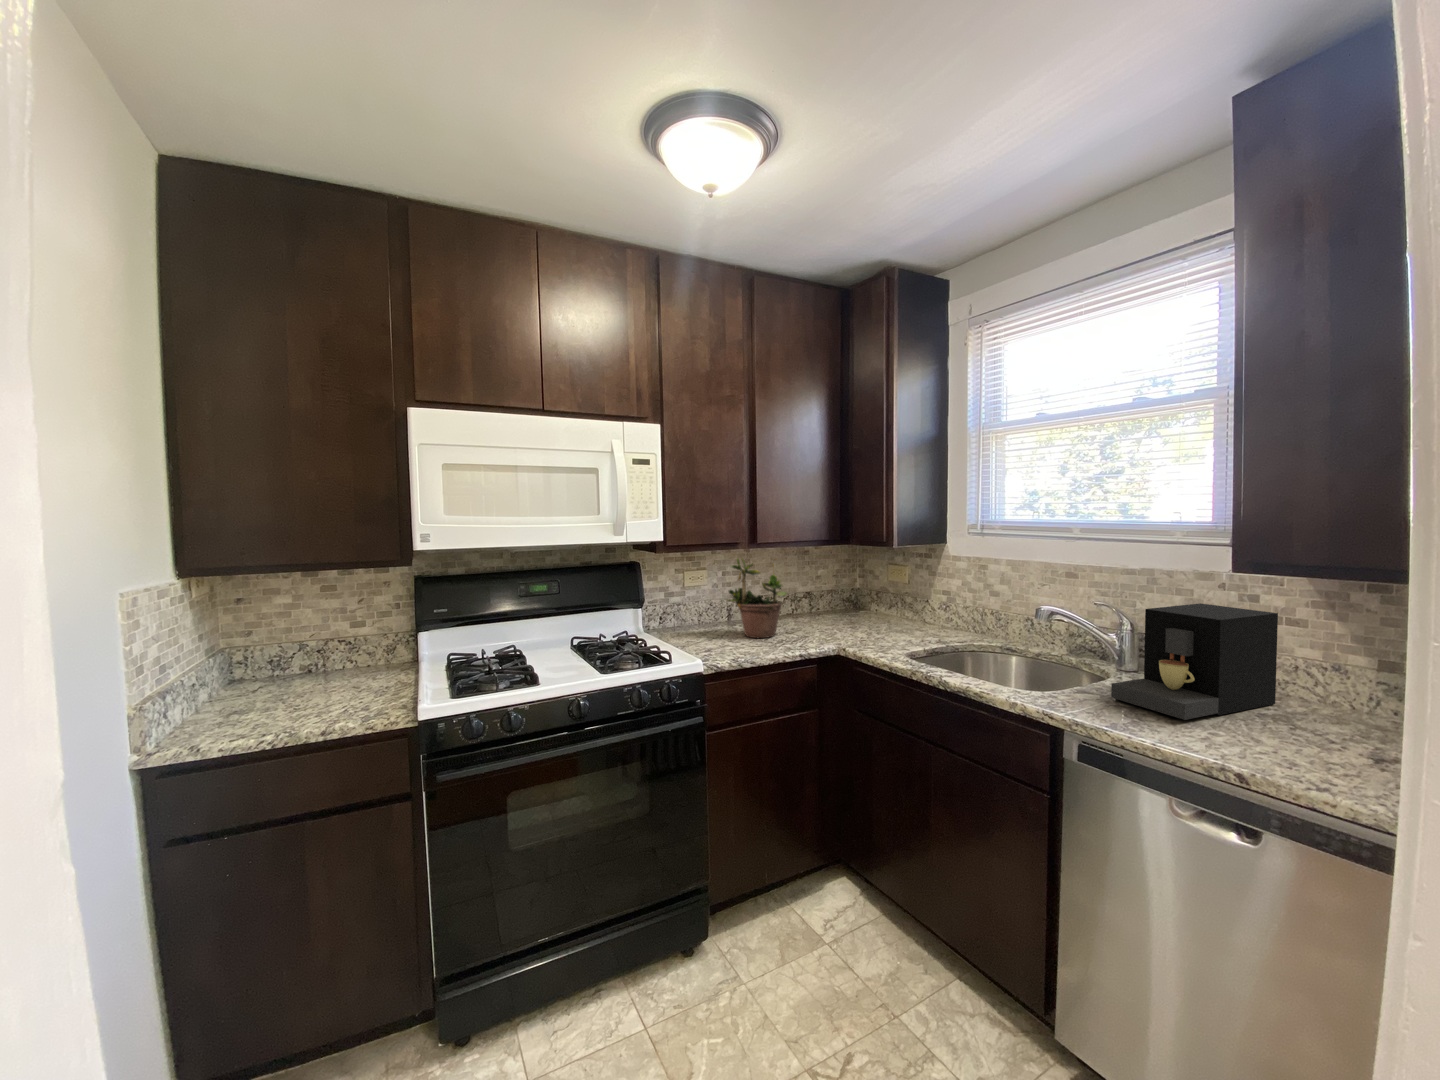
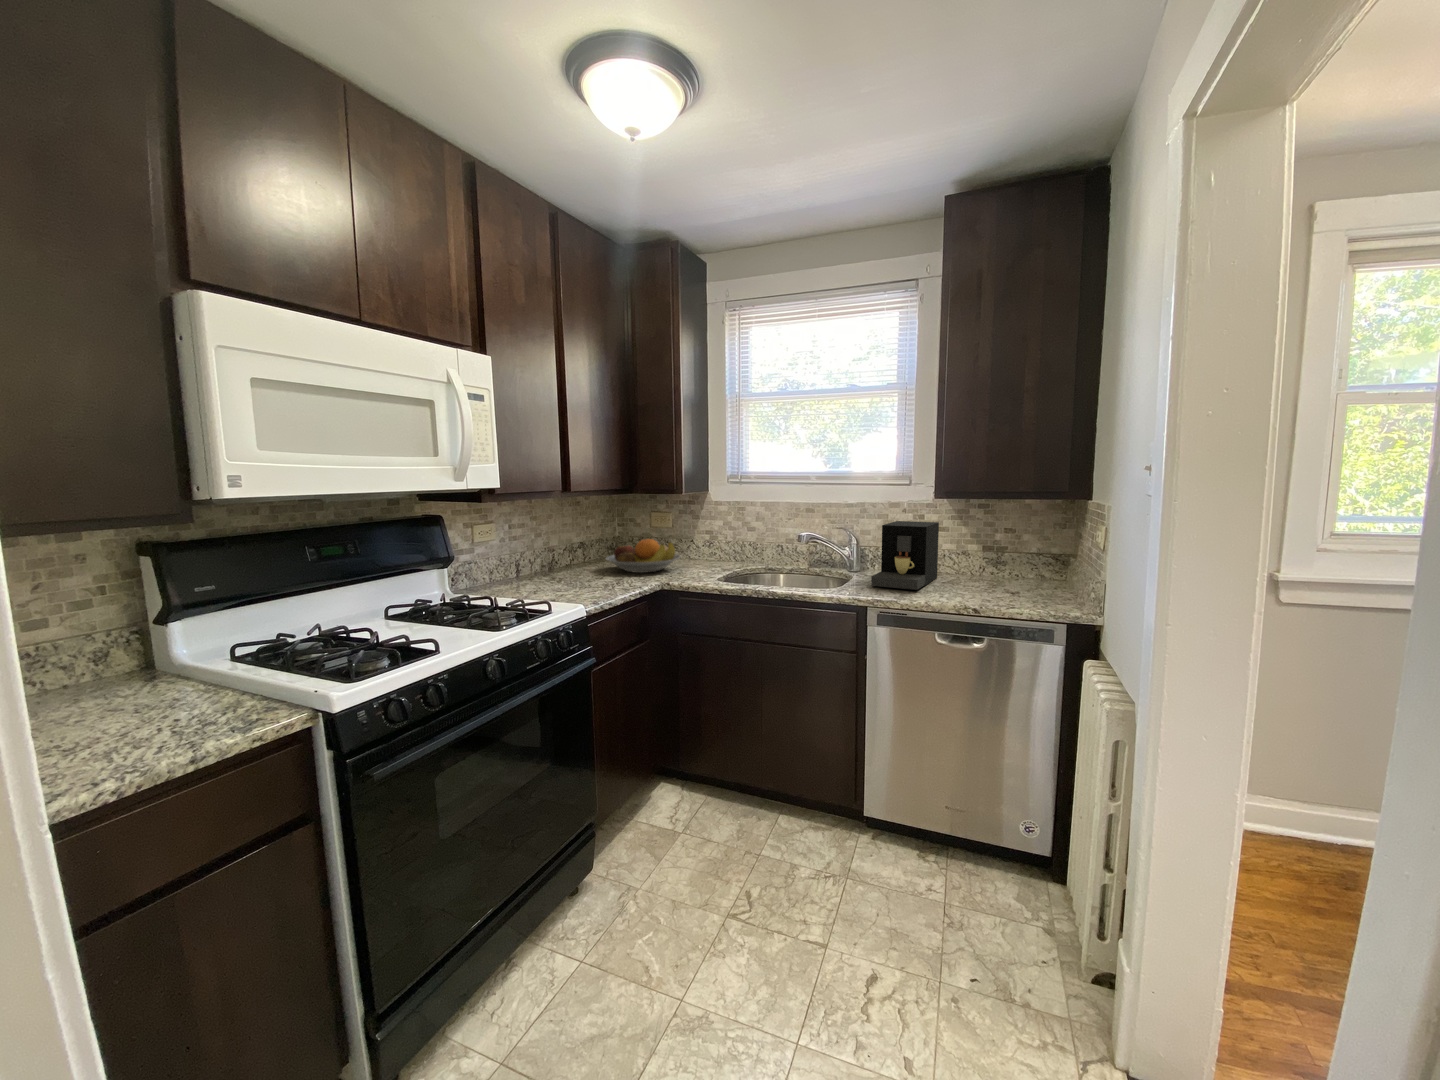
potted plant: present [726,558,787,638] -> none [537,498,603,586]
fruit bowl: none [815,596,898,633] -> present [606,539,680,573]

